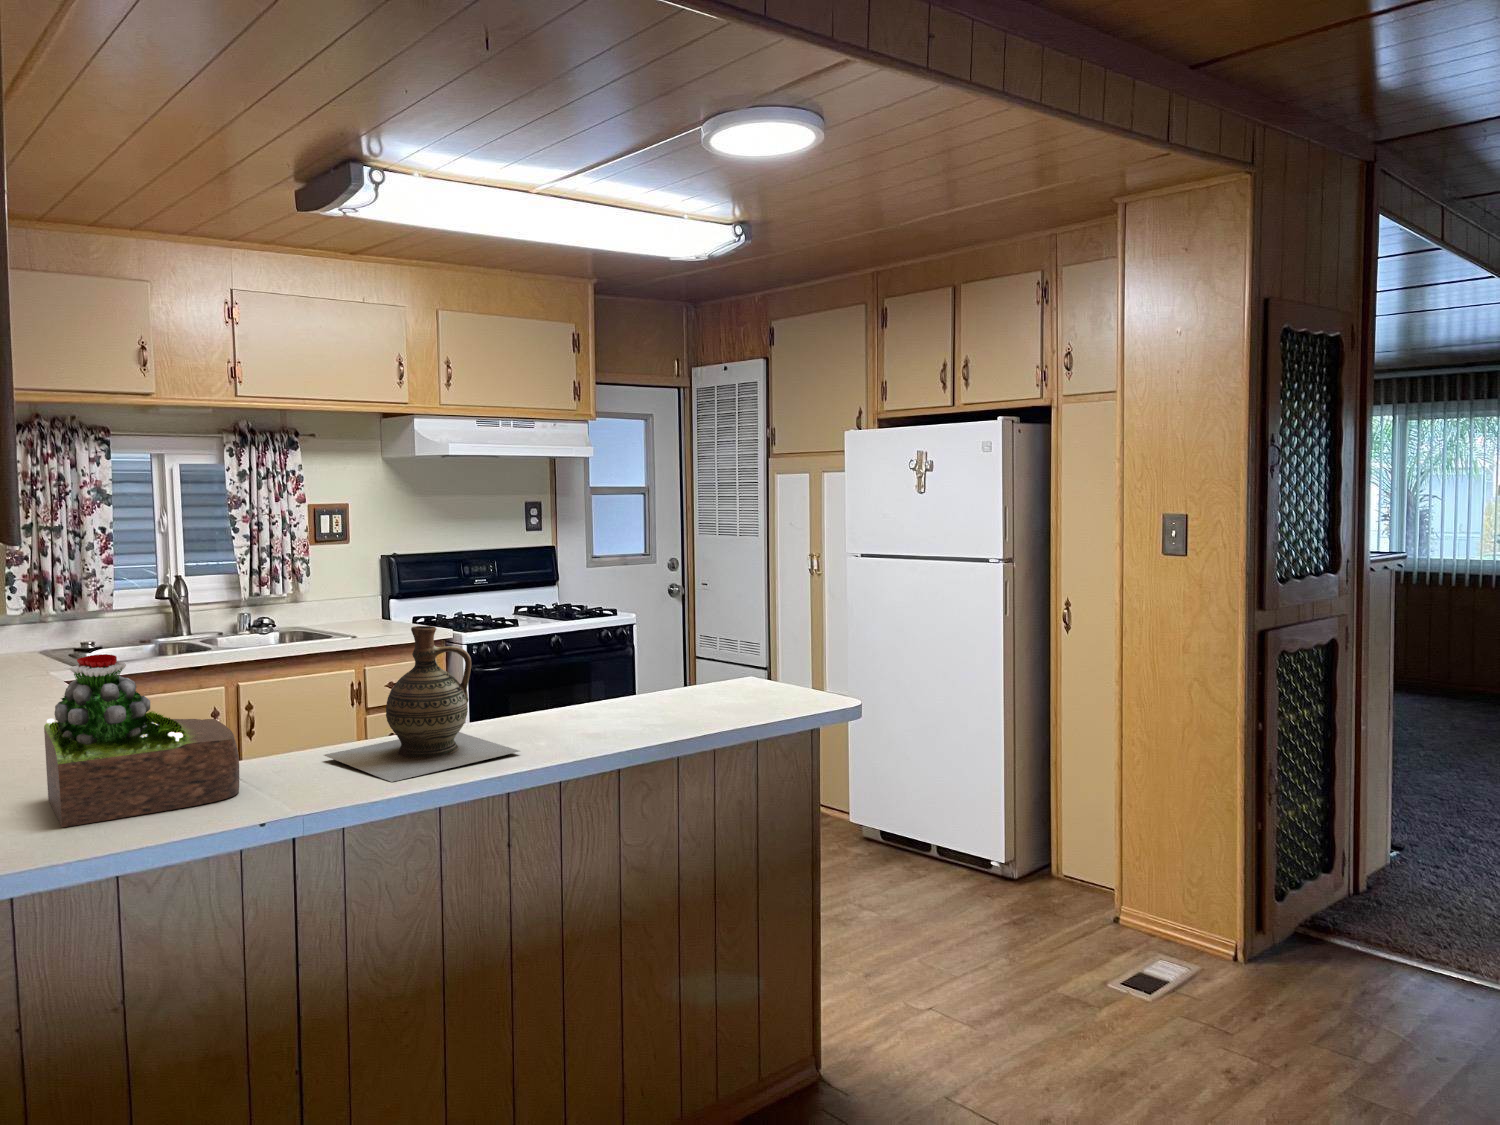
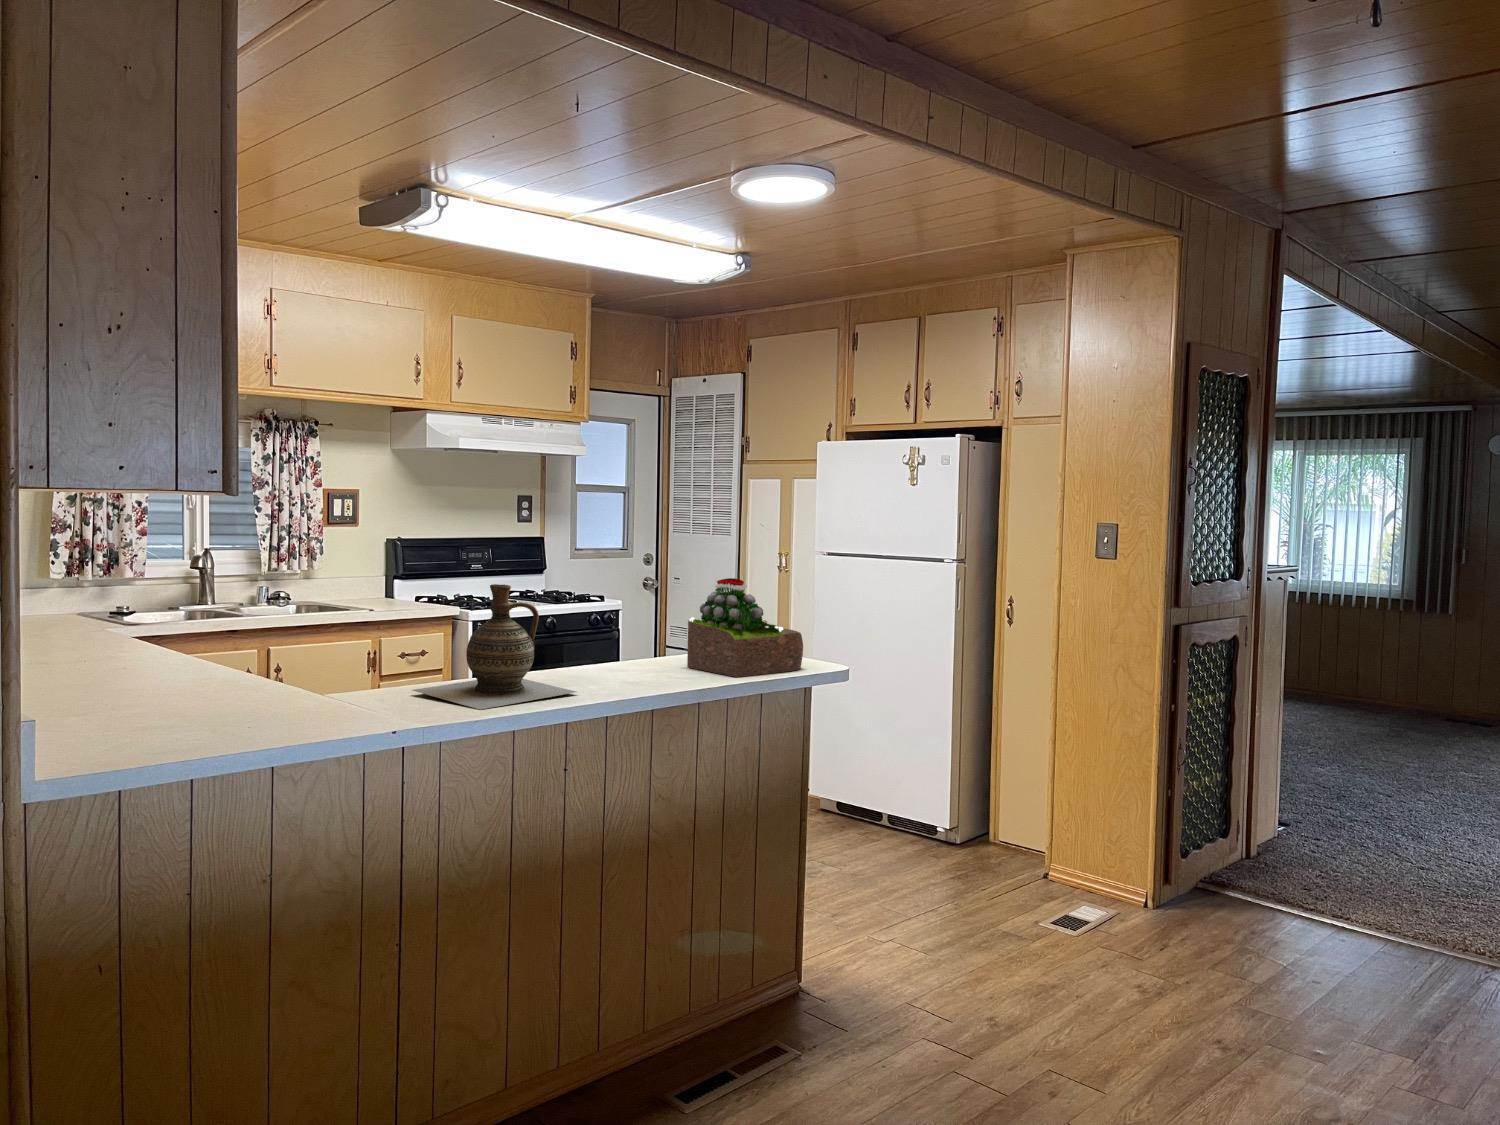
succulent plant: present [44,654,239,827] -> present [687,578,803,677]

